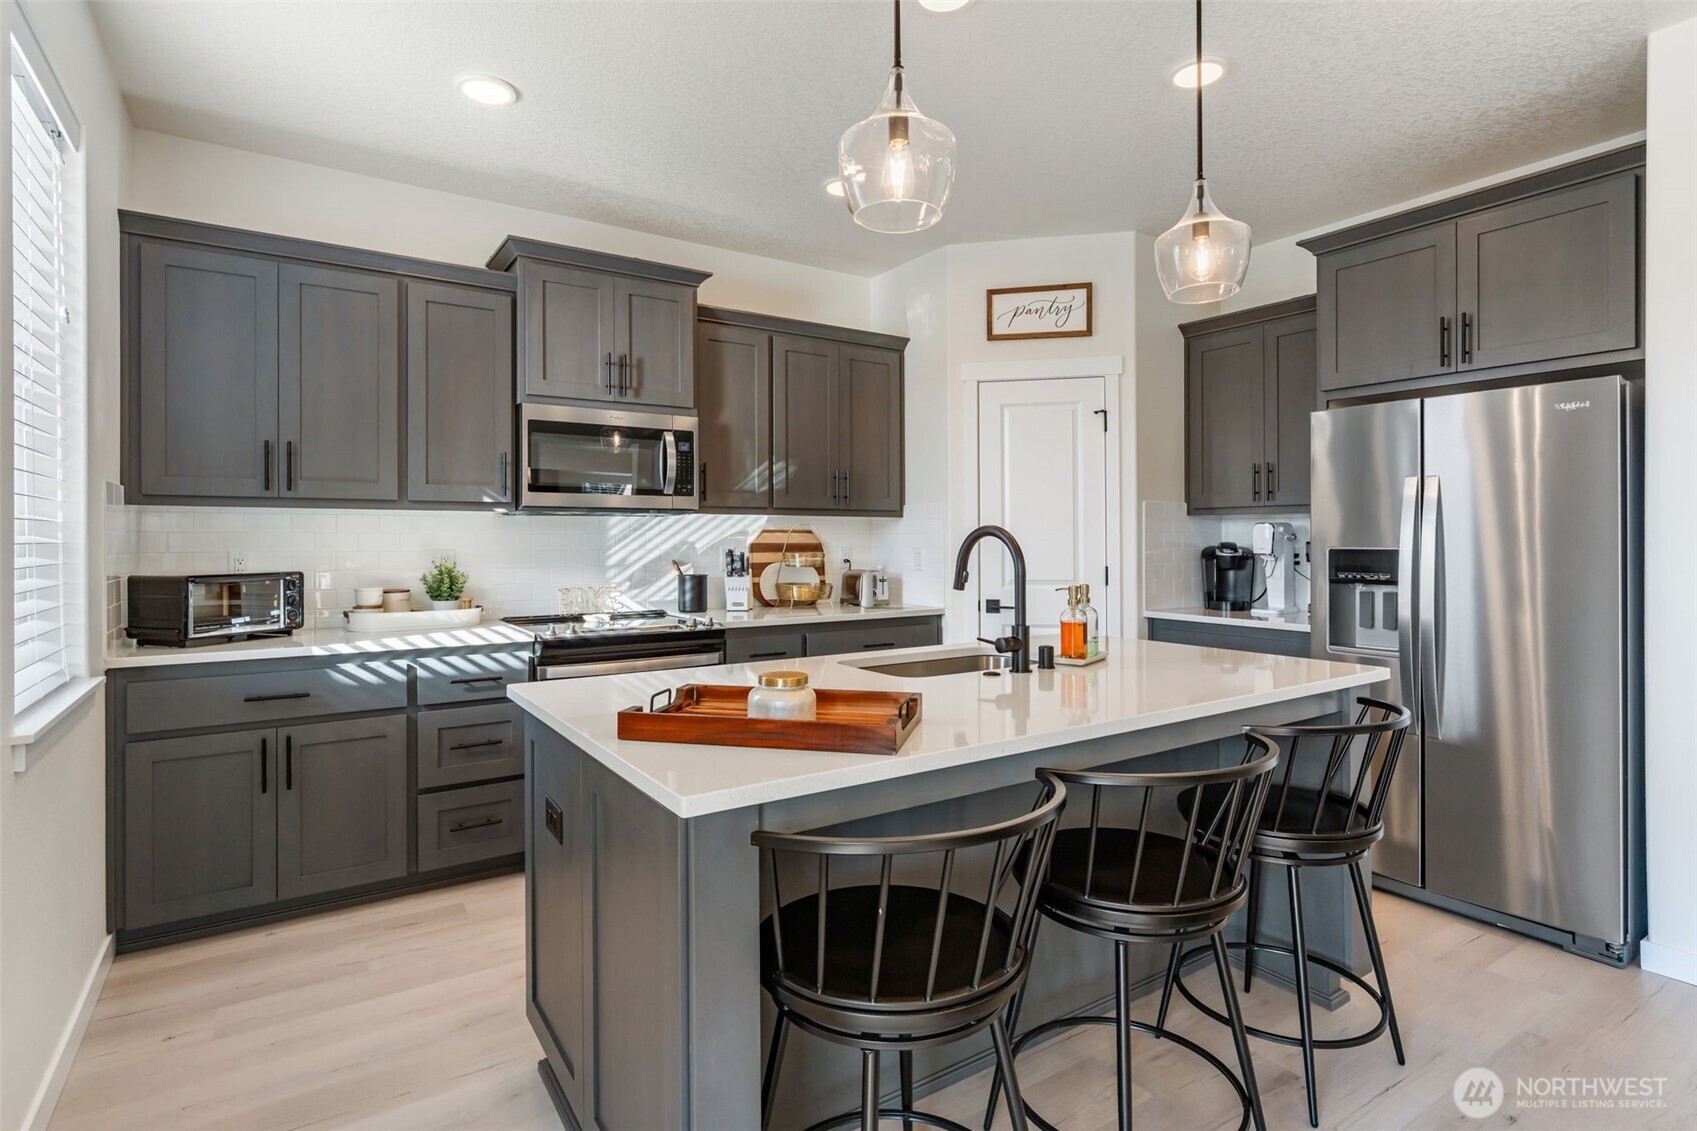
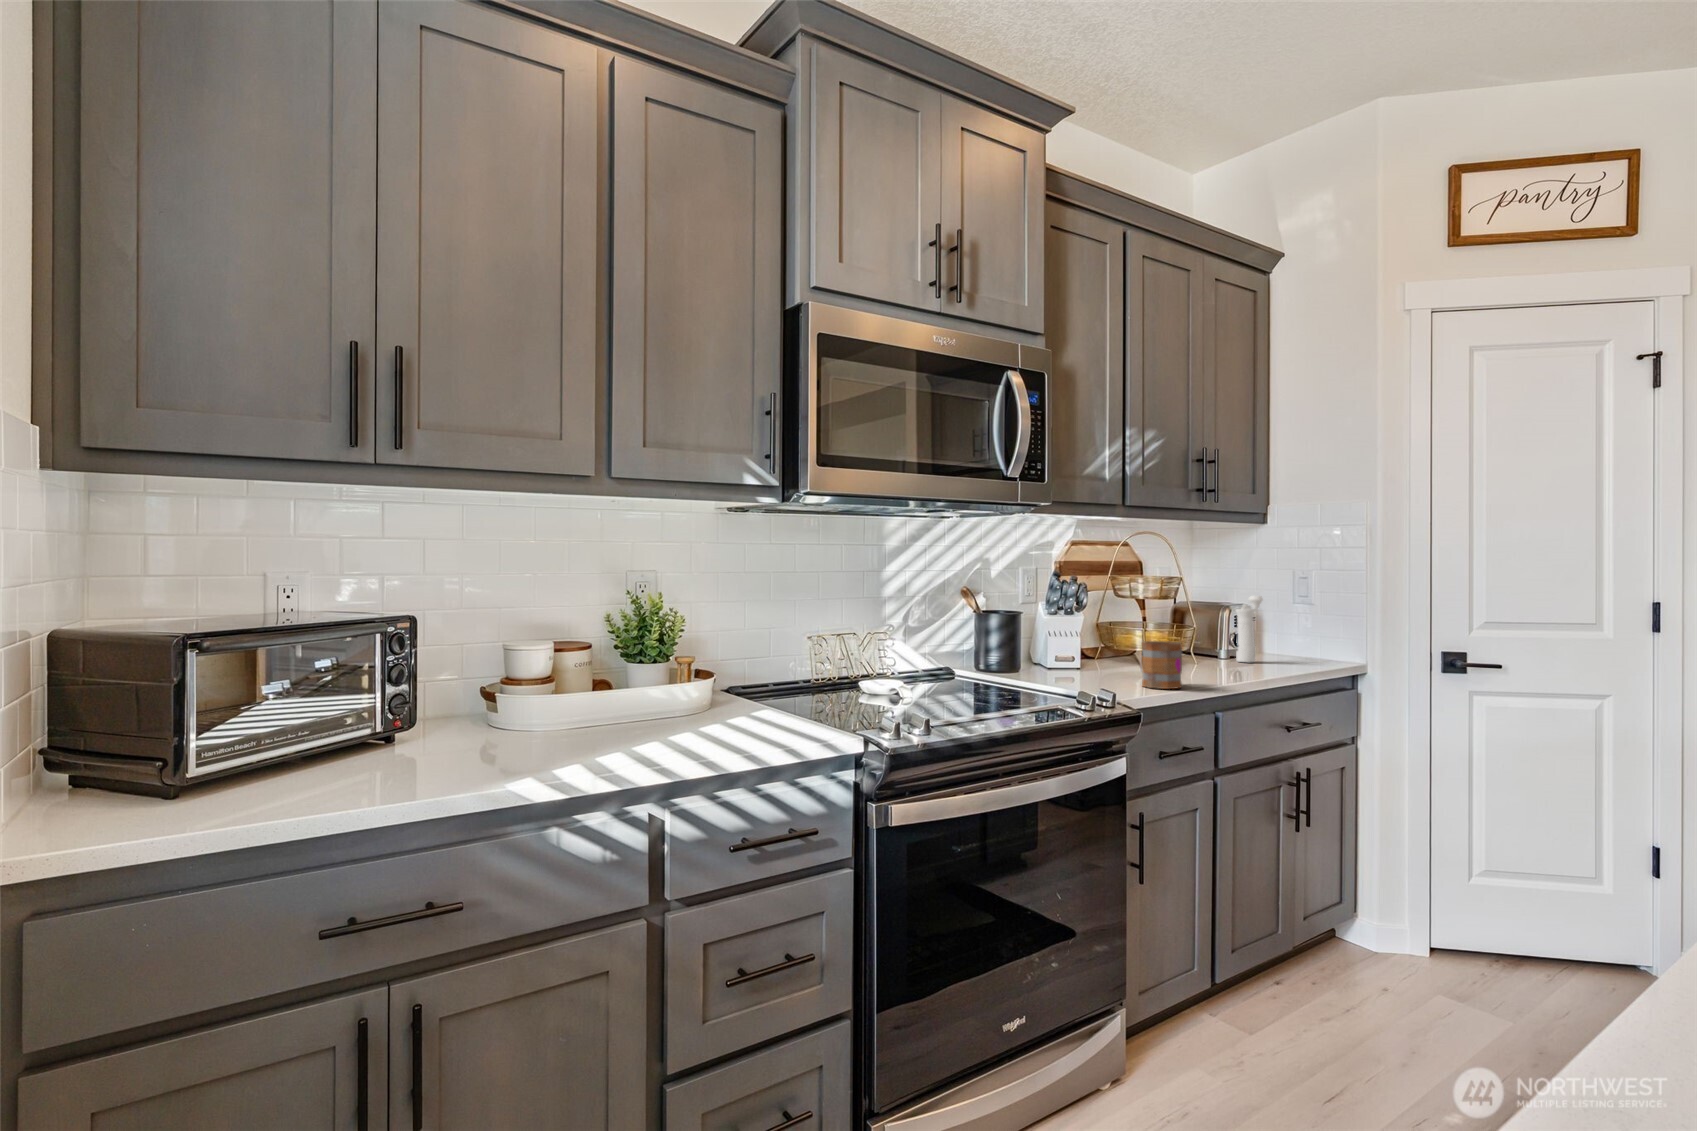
mug: none [754,592,784,619] -> present [1142,641,1182,689]

